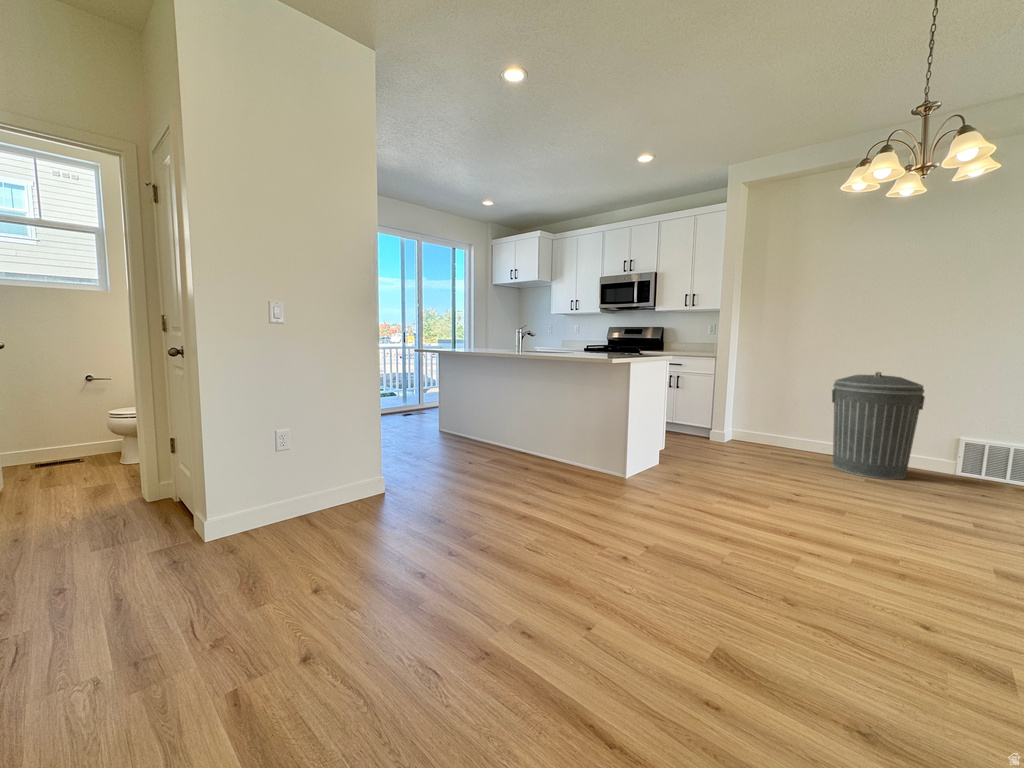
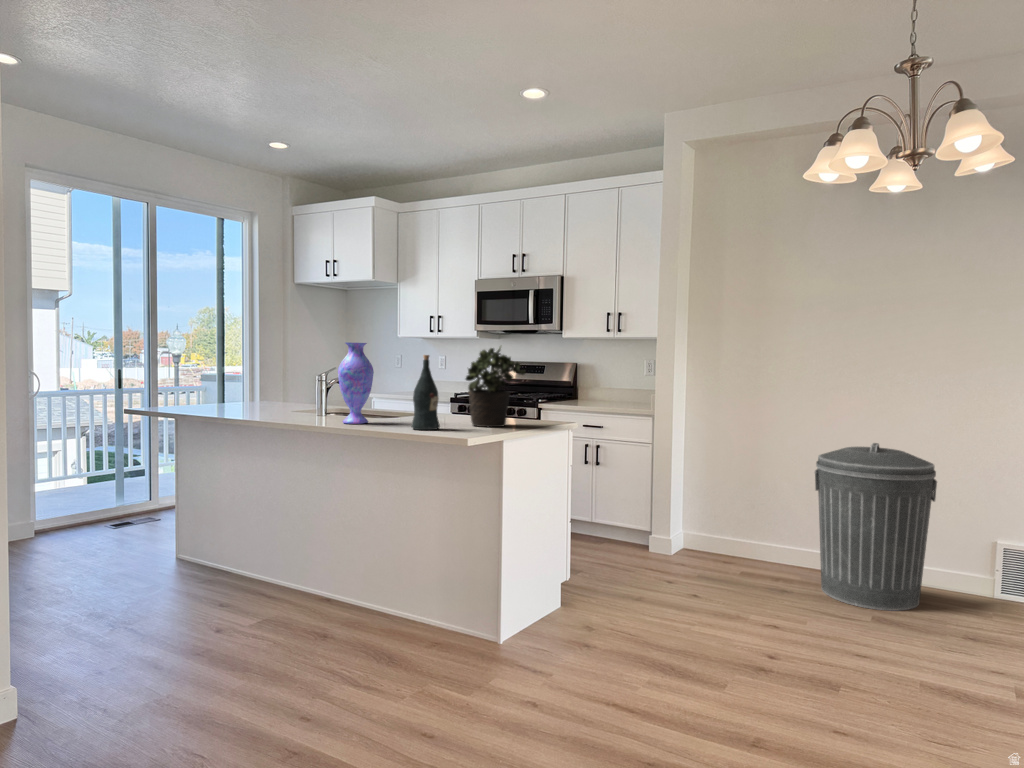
vase: none [533,308,552,354] -> present [338,343,374,424]
potted plant: none [606,309,642,356] -> present [466,346,525,427]
wine bottle: none [576,313,593,356] -> present [411,355,440,430]

